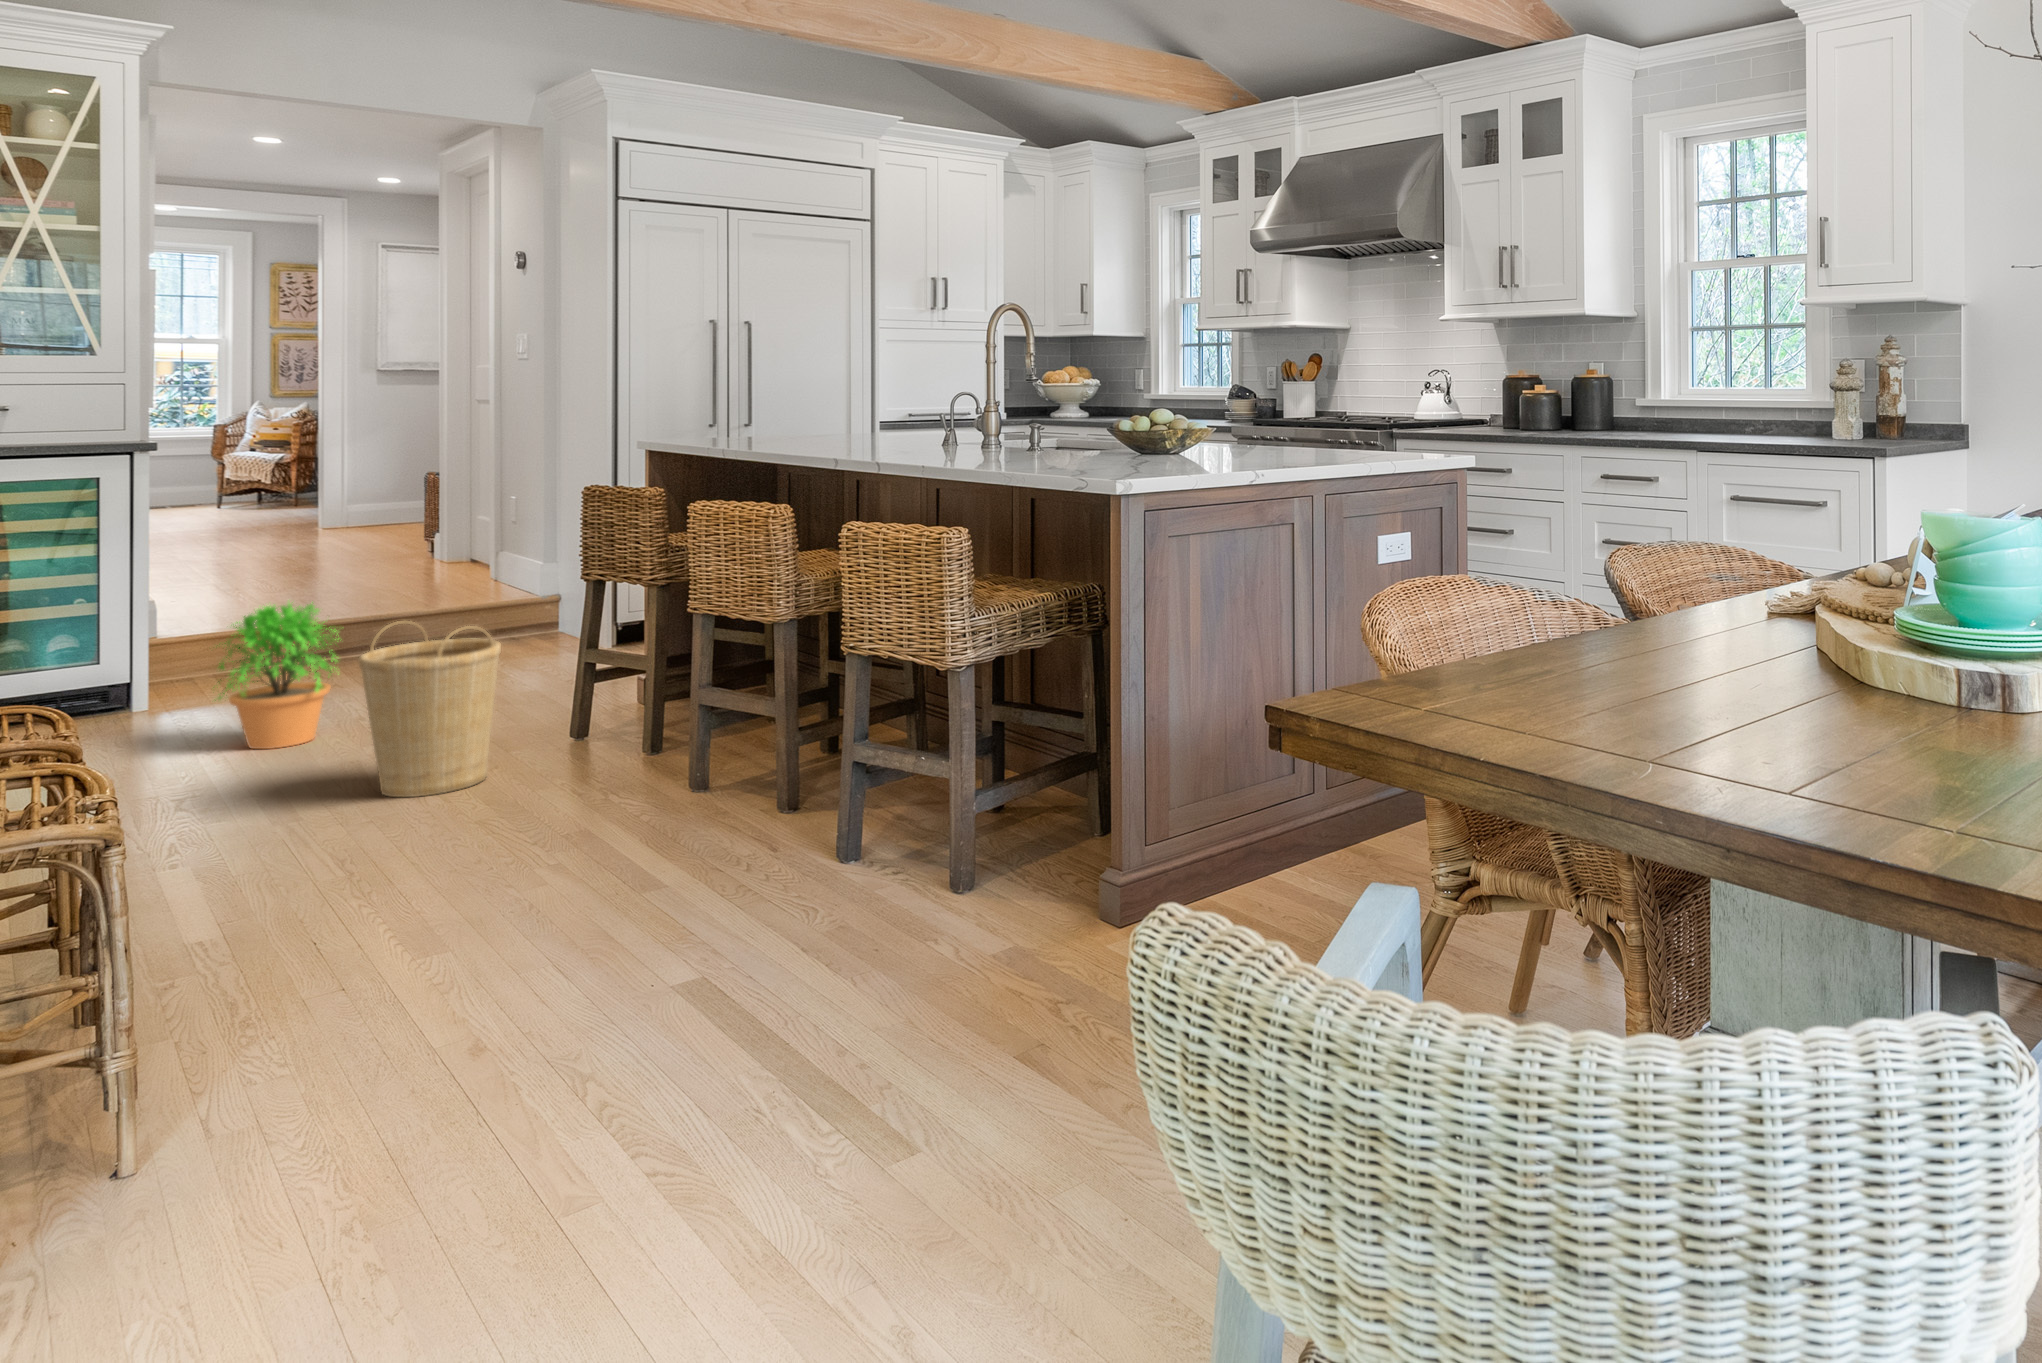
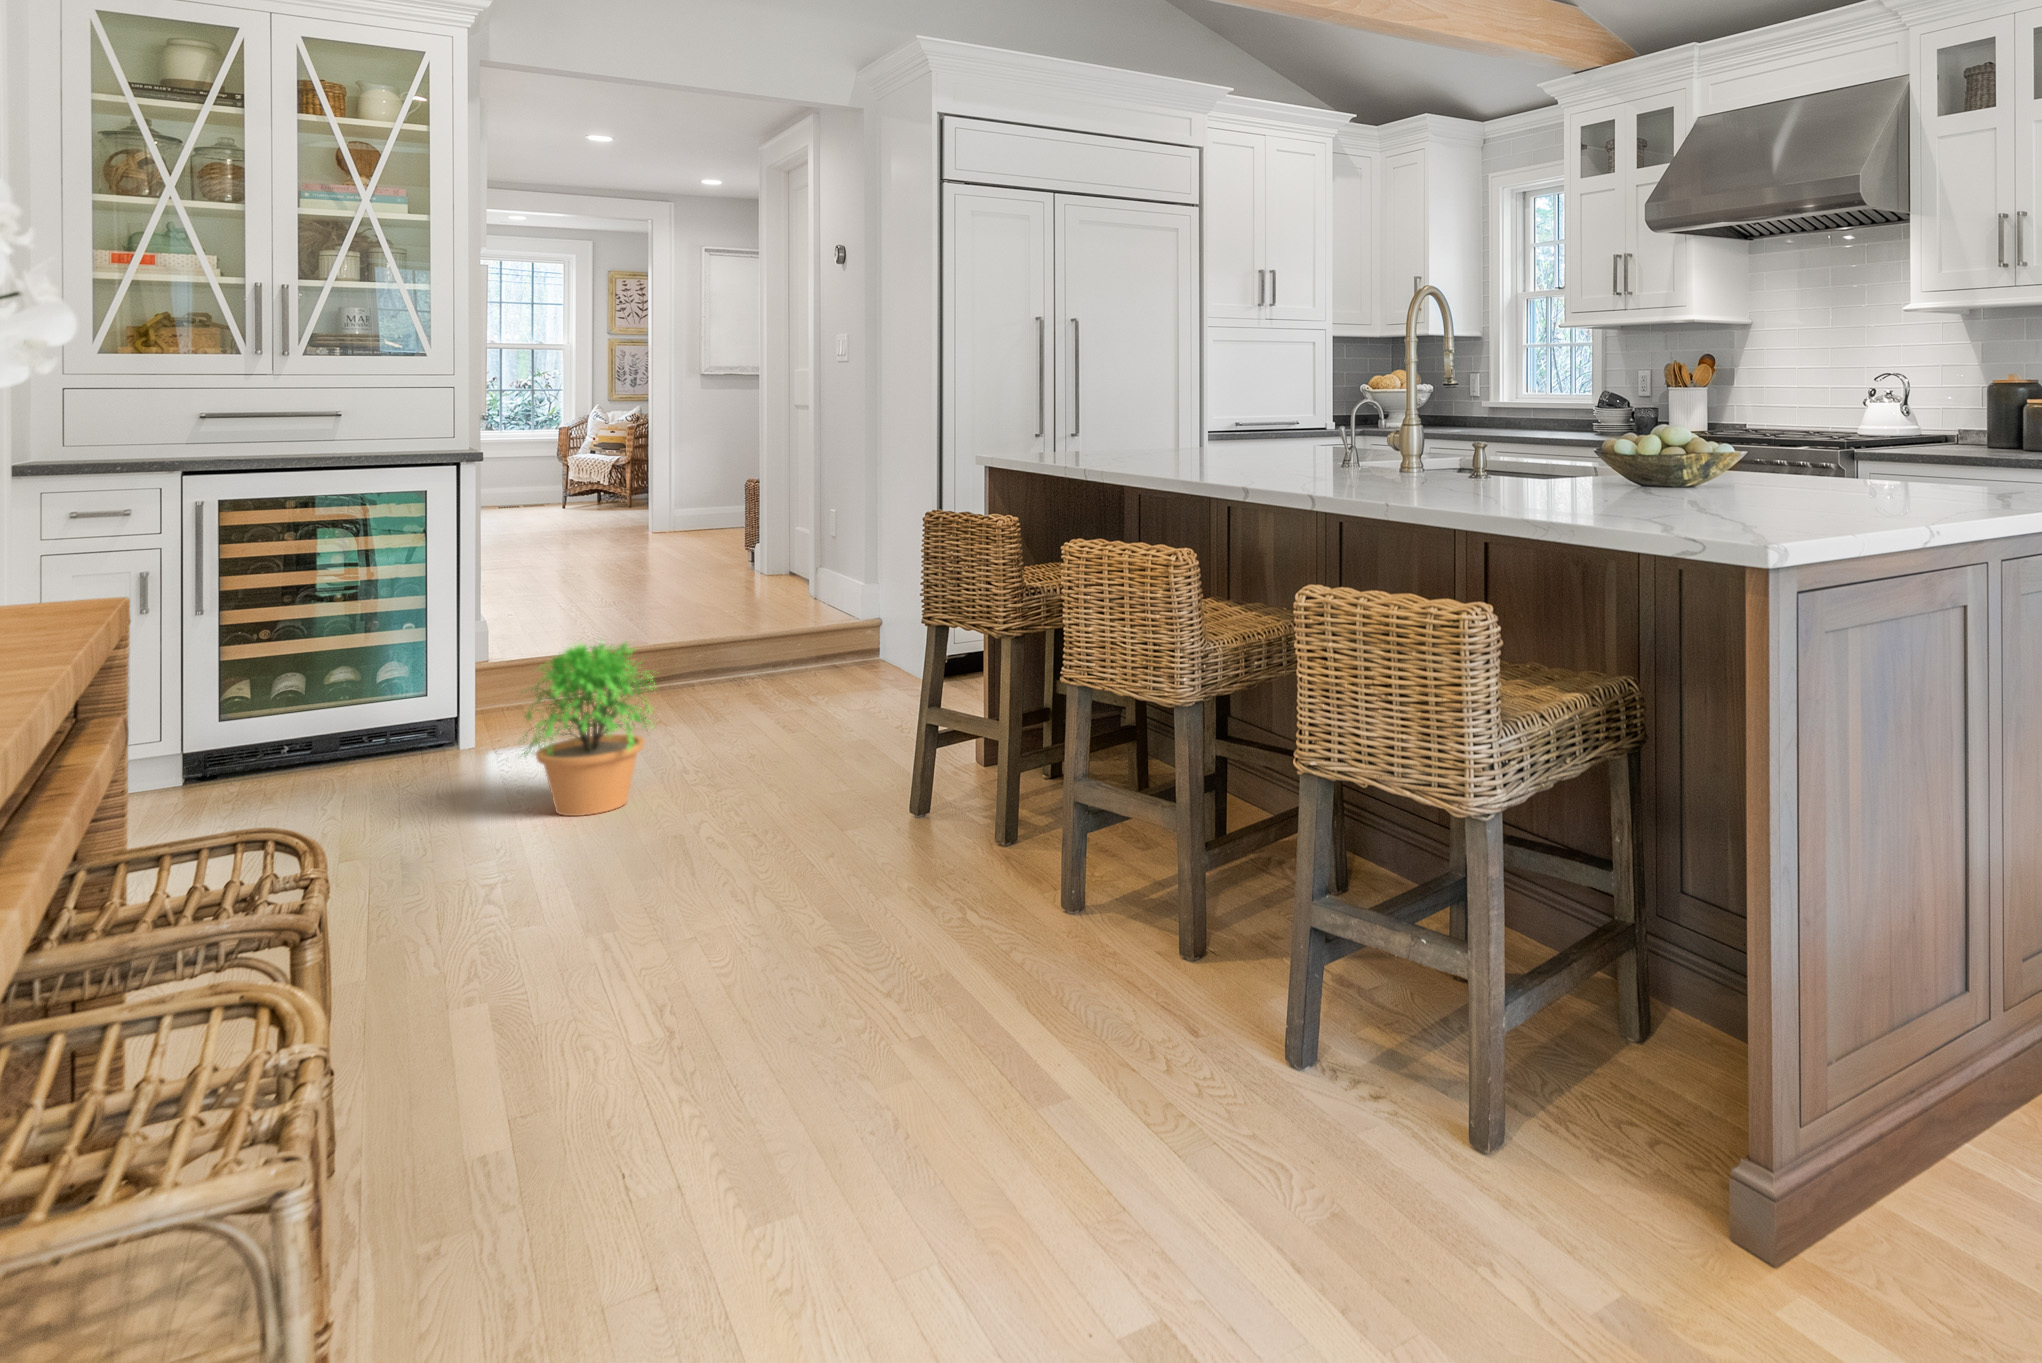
basket: present [359,621,501,797] -> none [670,677,832,906]

